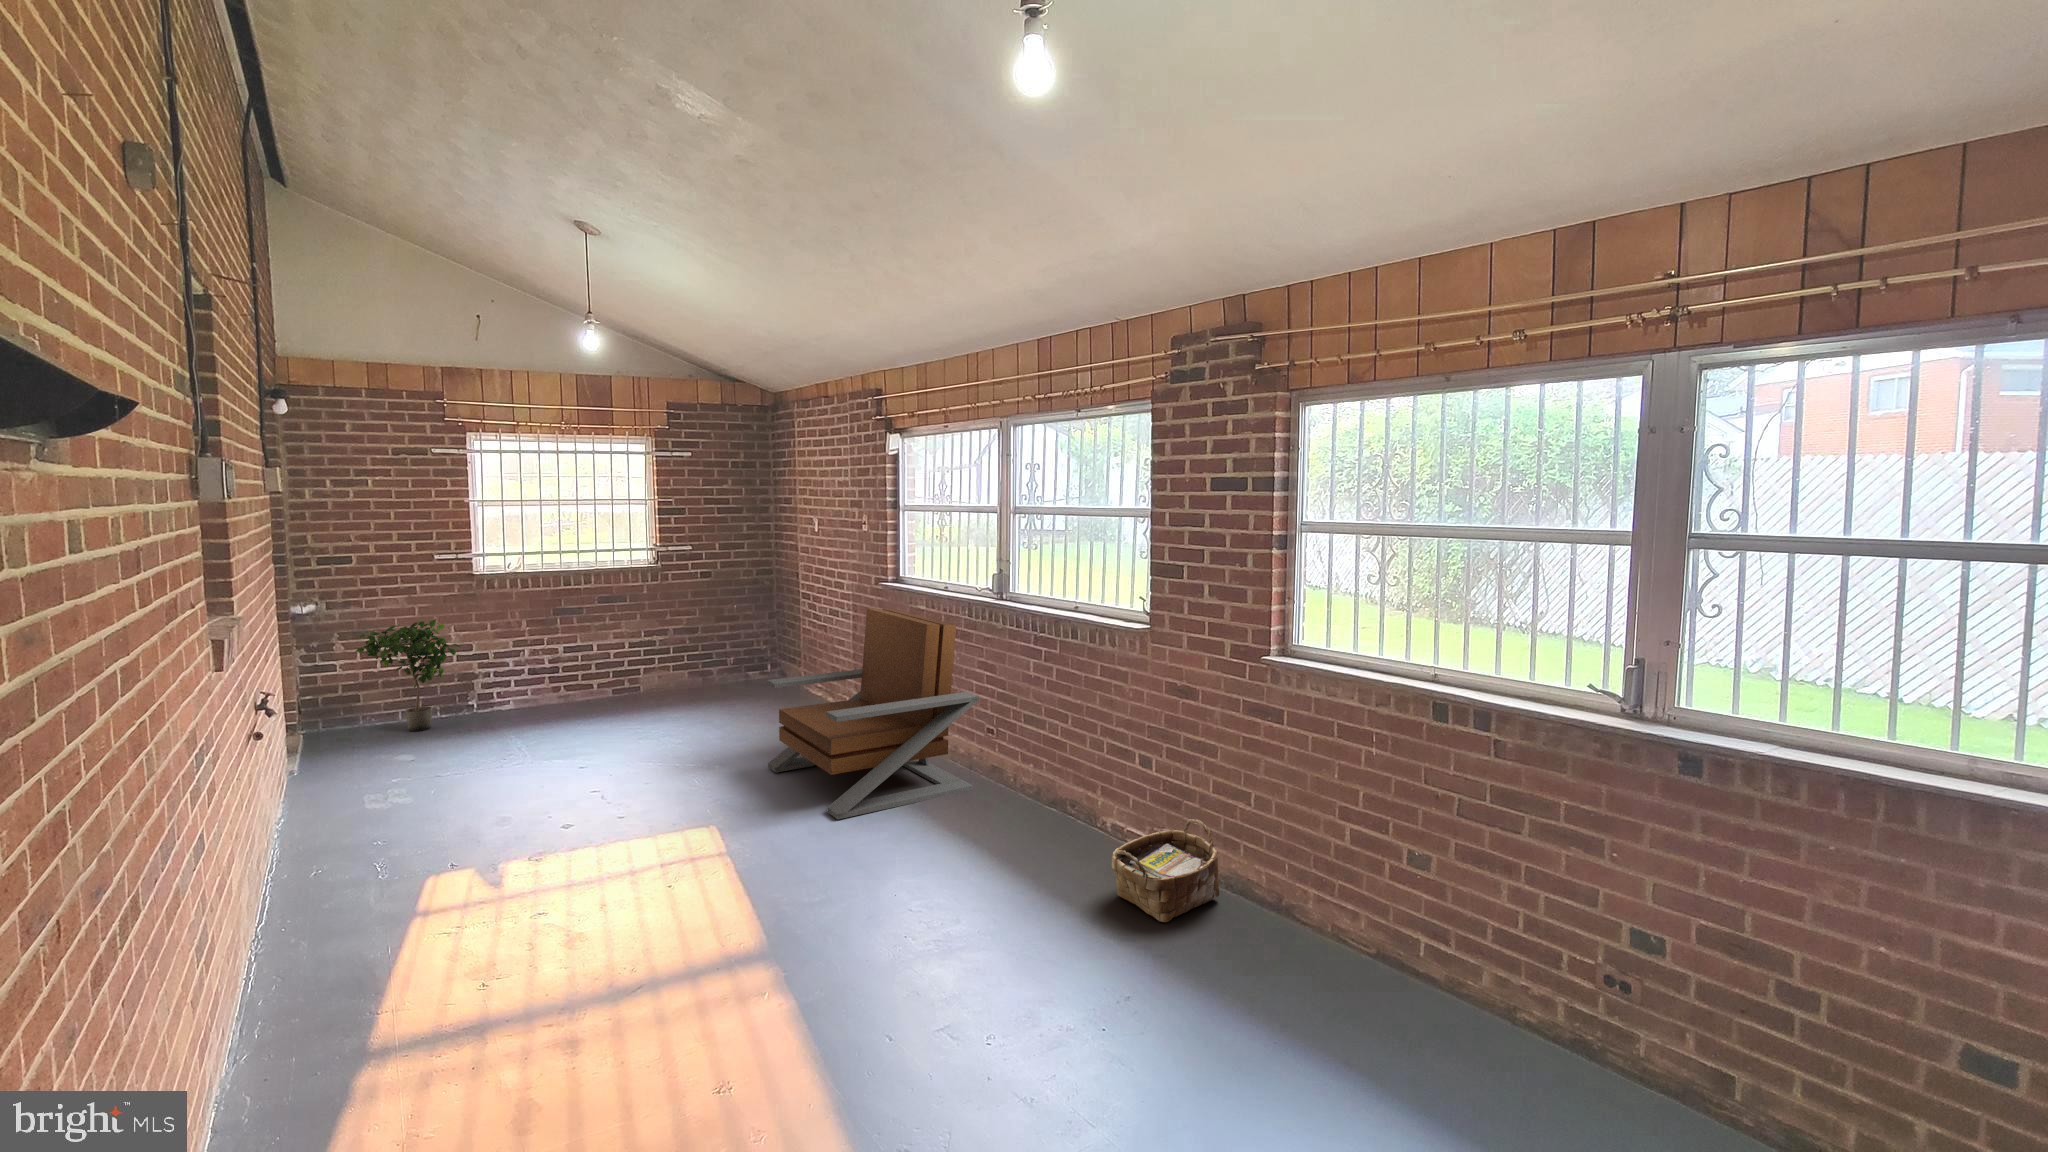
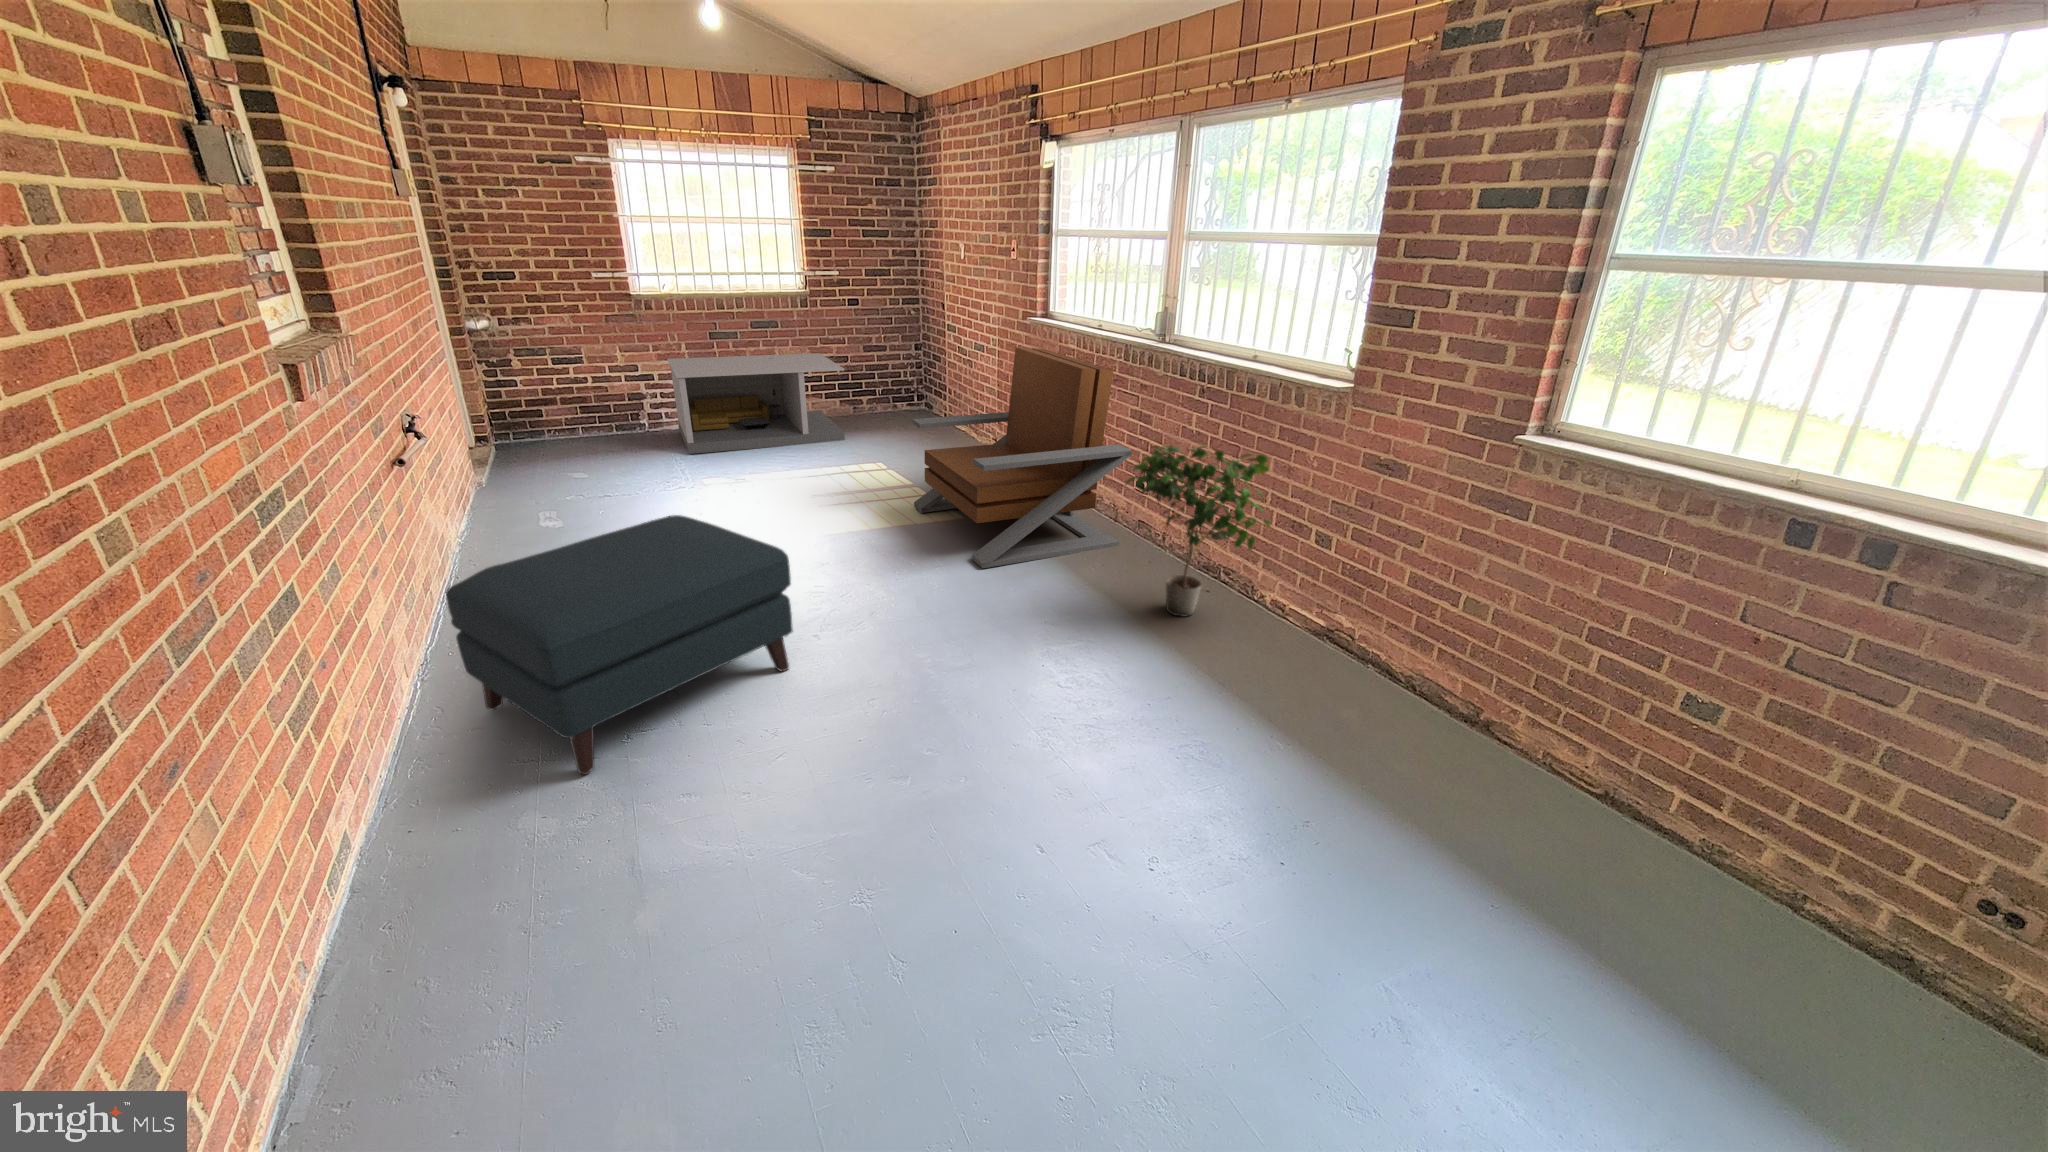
potted plant: present [356,619,460,731] -> present [1125,446,1271,617]
coffee table: none [506,624,697,732] -> present [667,353,845,454]
ottoman: none [289,779,645,1044] -> present [446,515,793,775]
woven basket: present [1112,819,1219,922] -> none [1278,610,1403,719]

